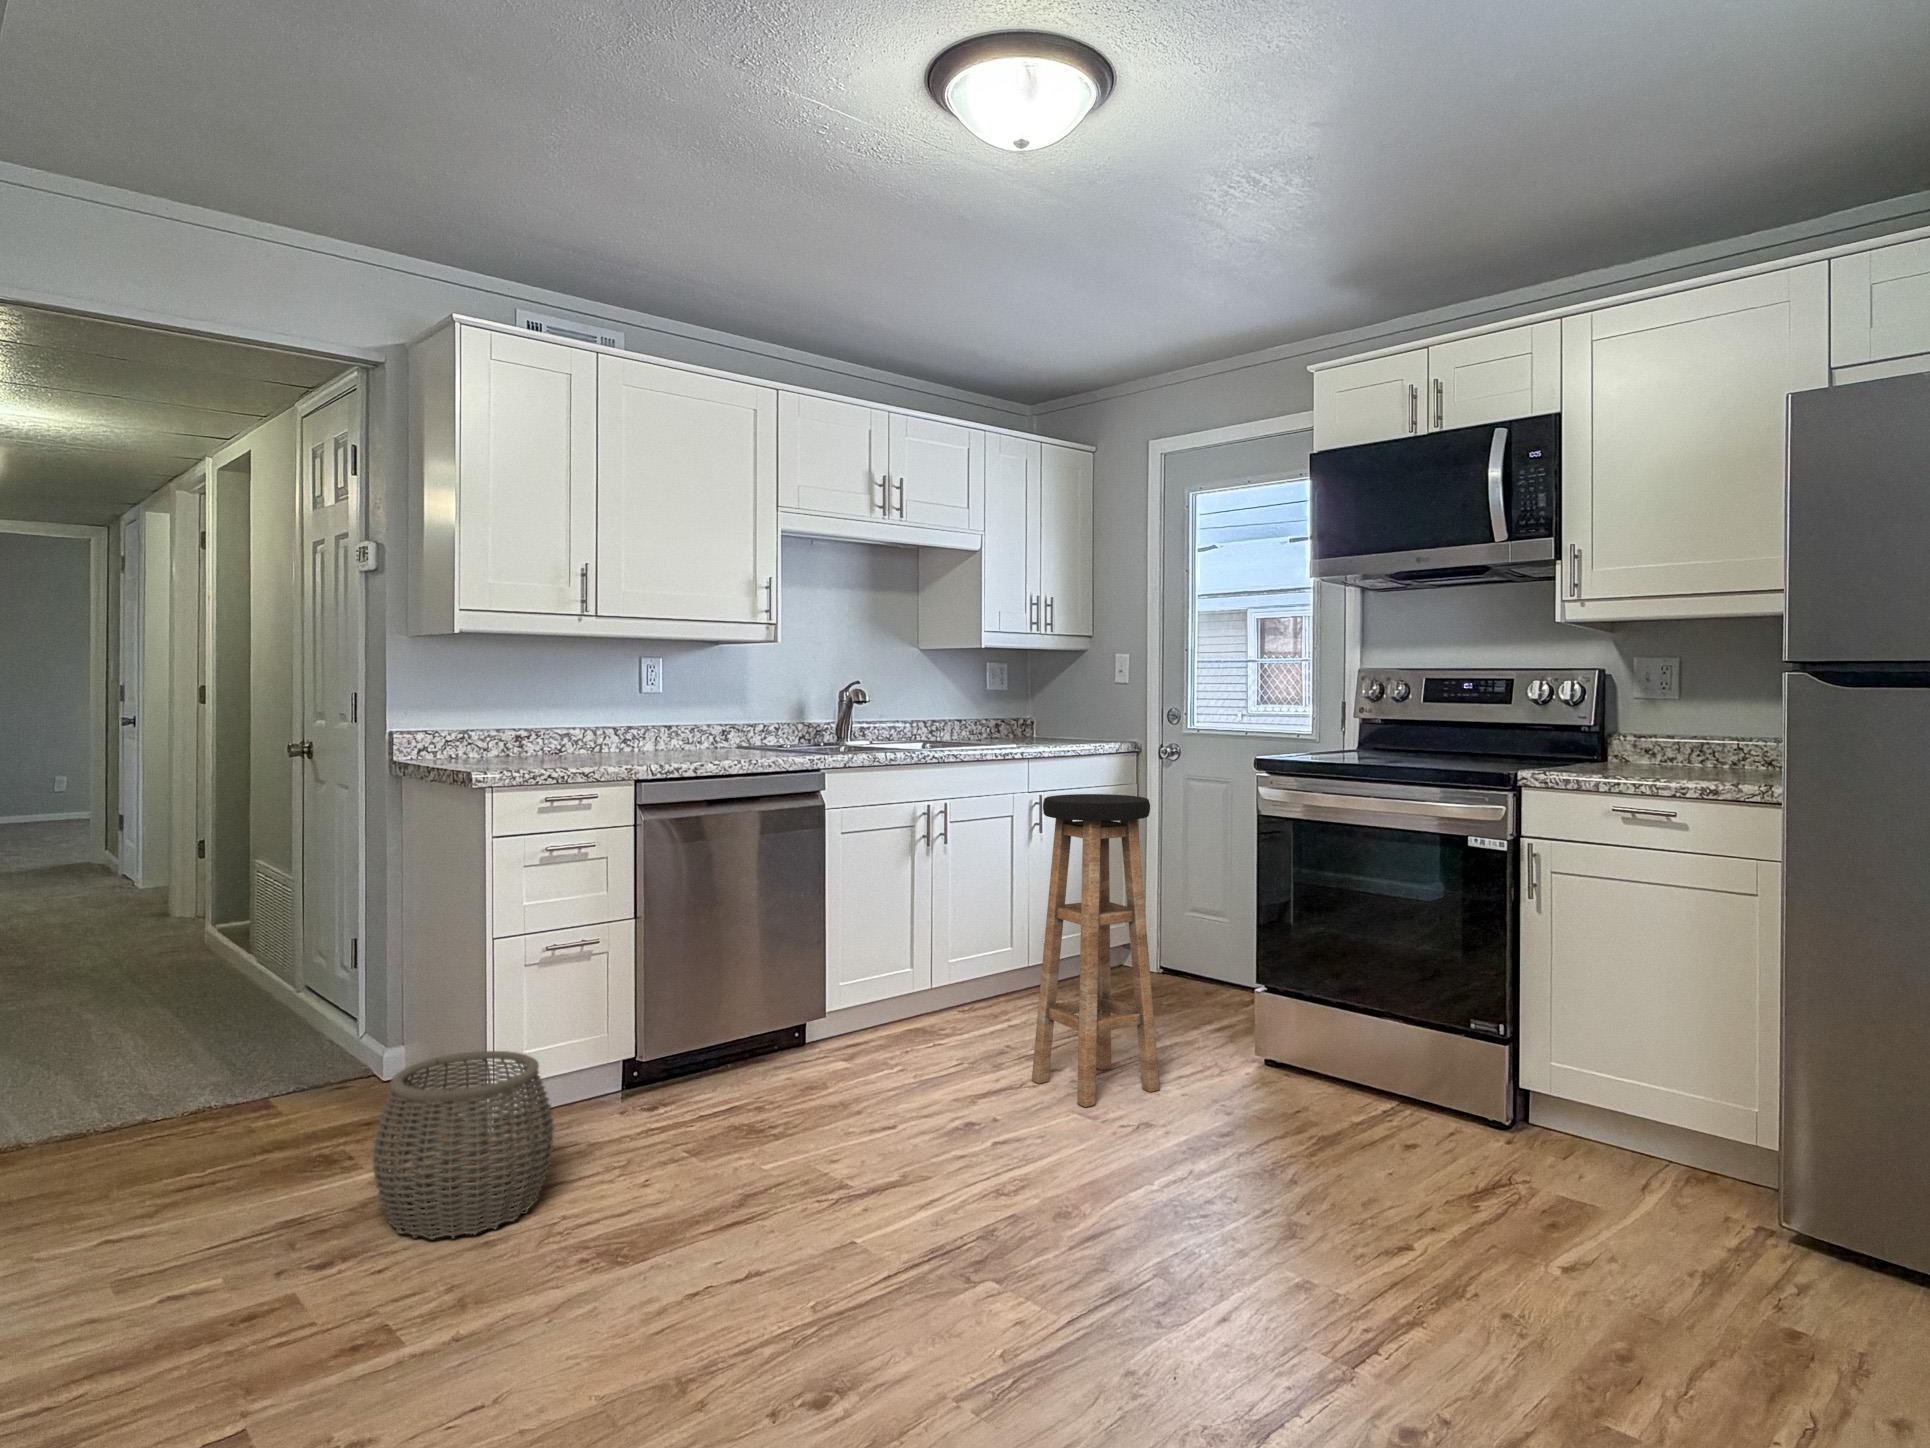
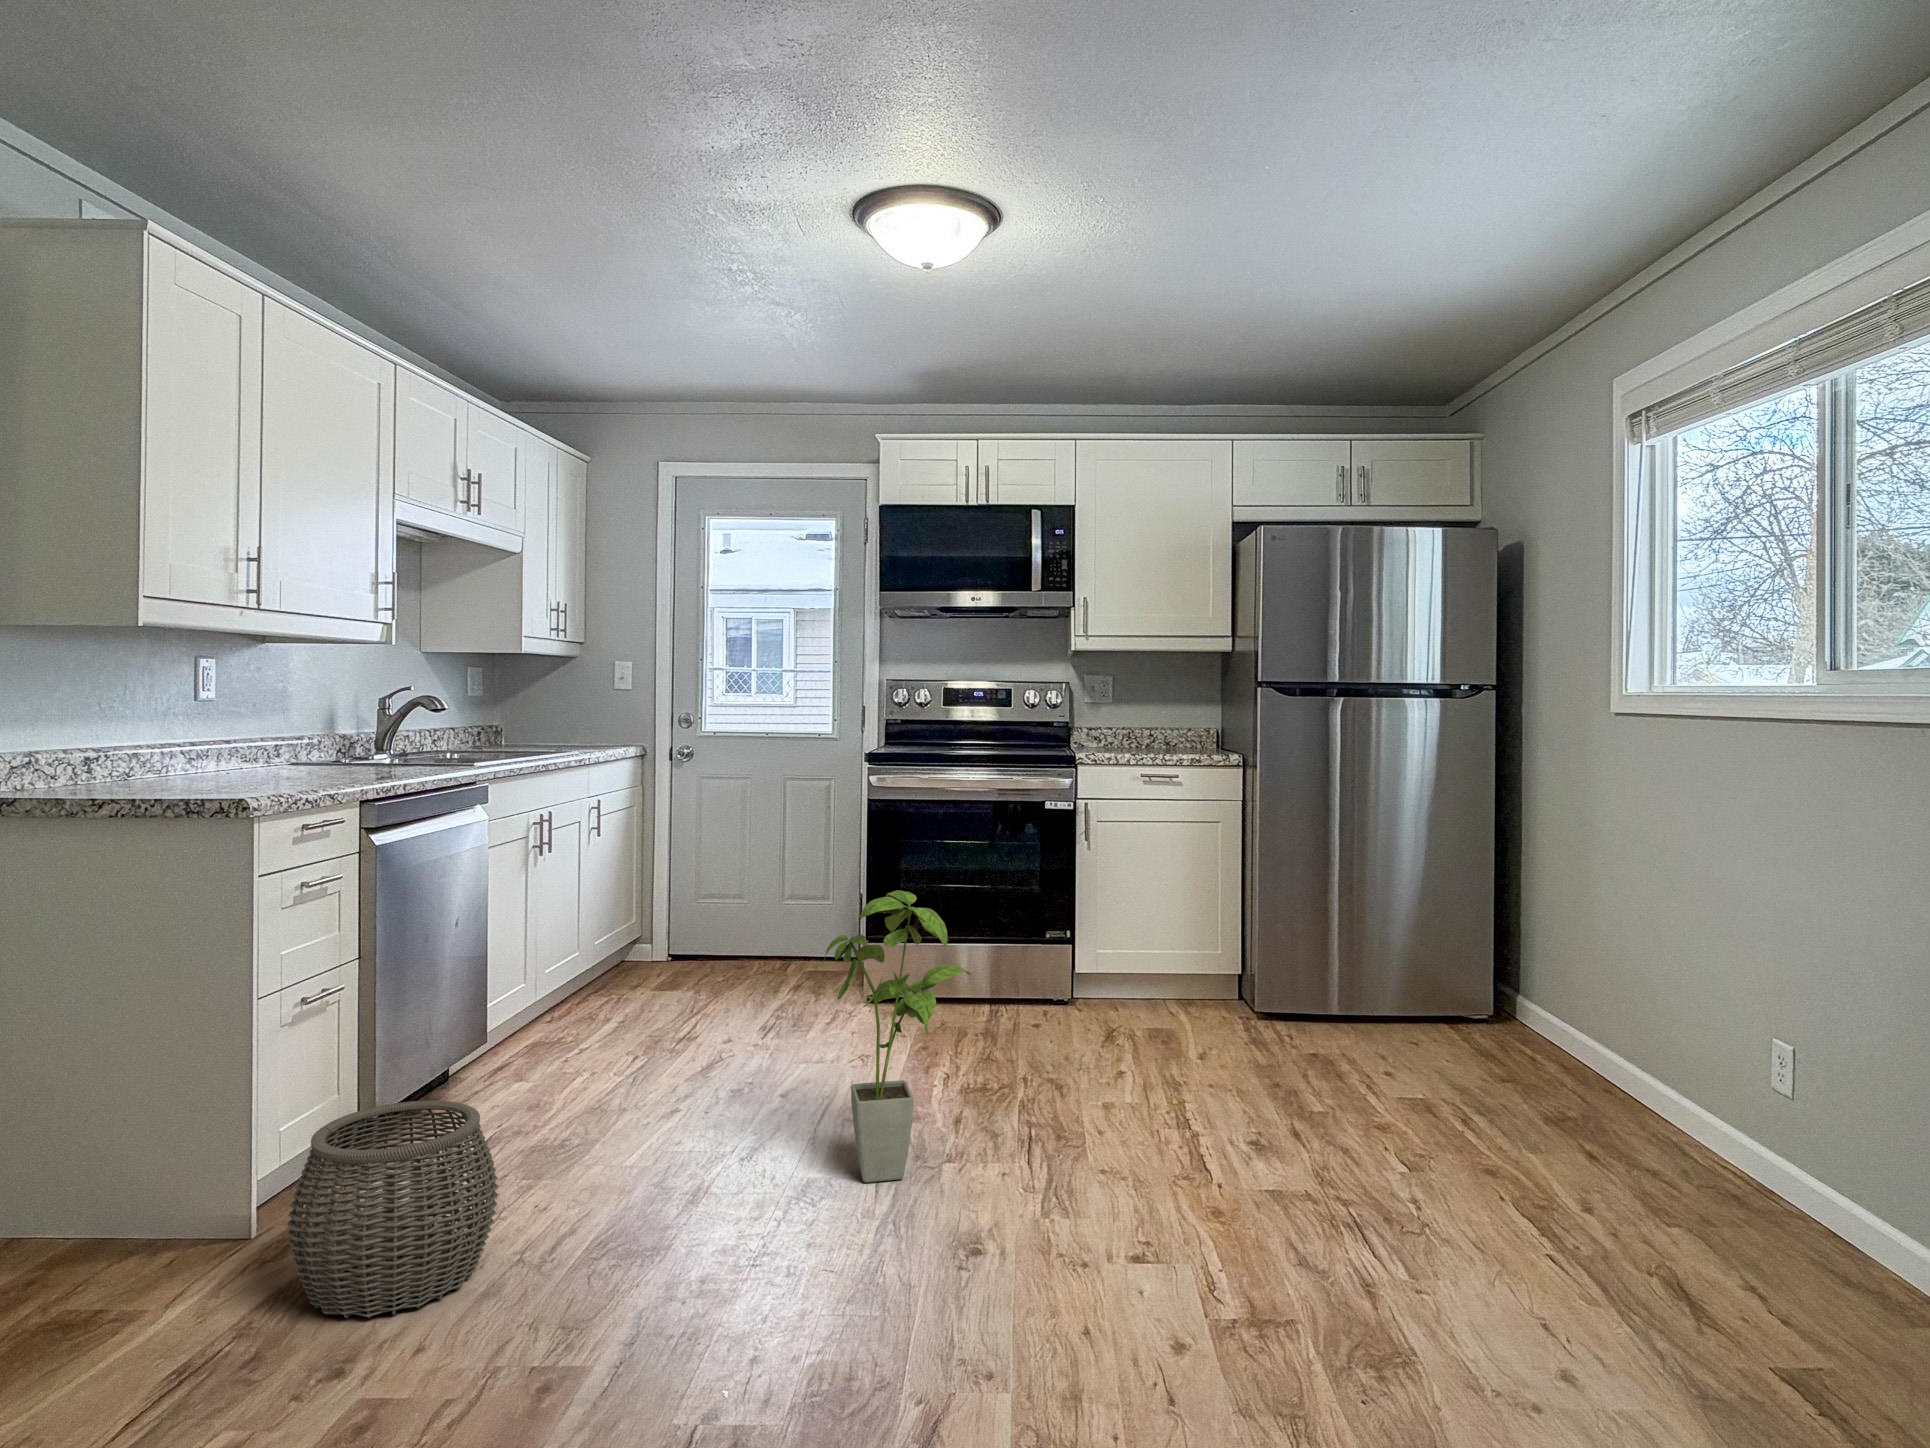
bar stool: present [1032,794,1160,1107] -> none [723,789,829,1056]
house plant: none [854,924,1042,1284] -> present [825,890,971,1182]

